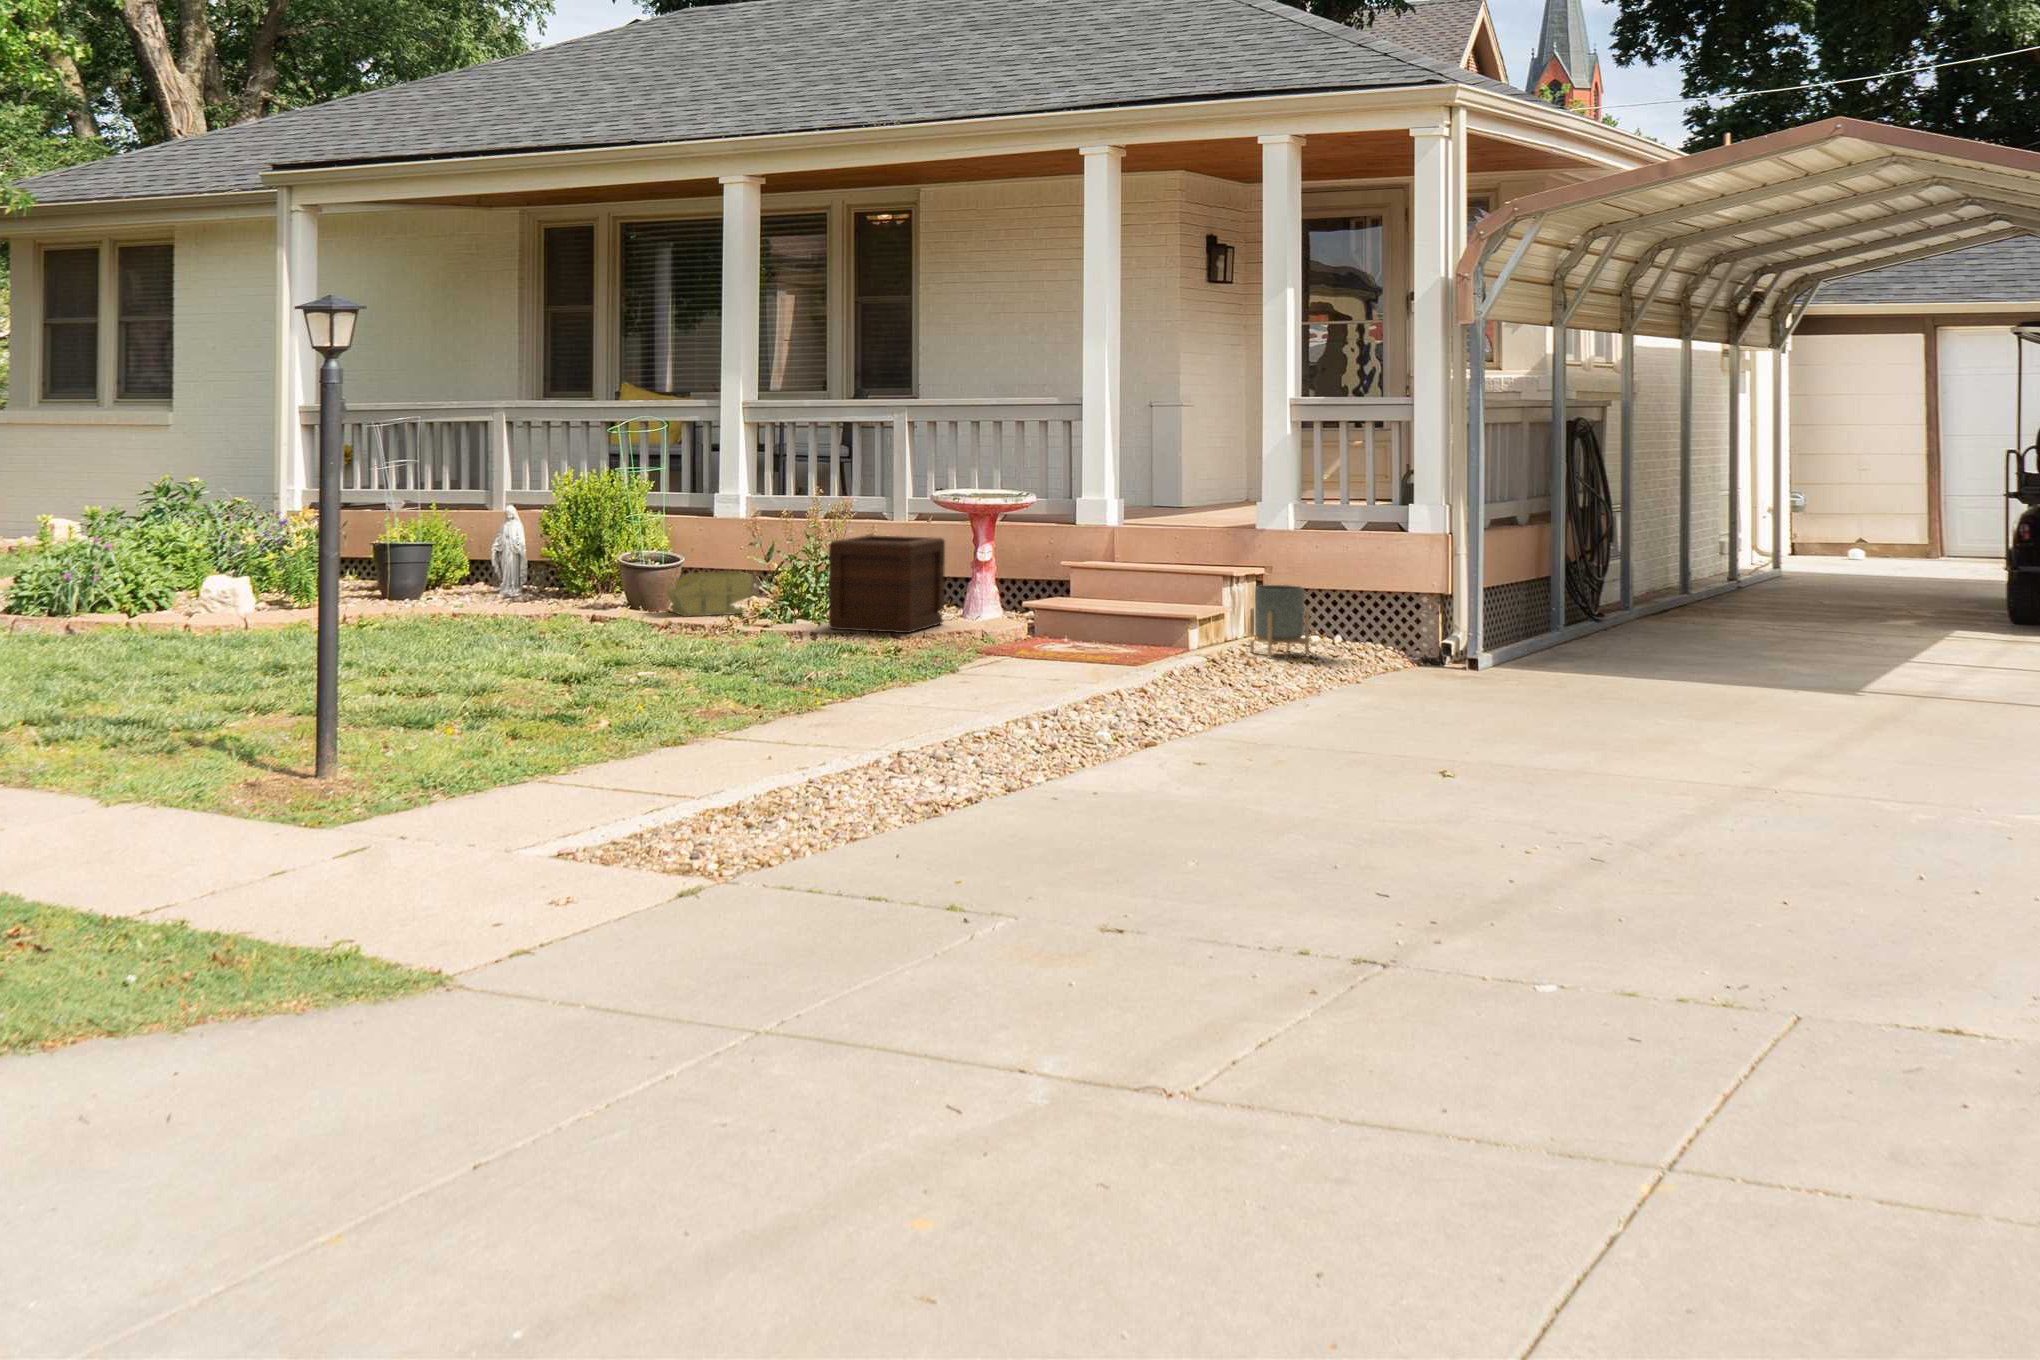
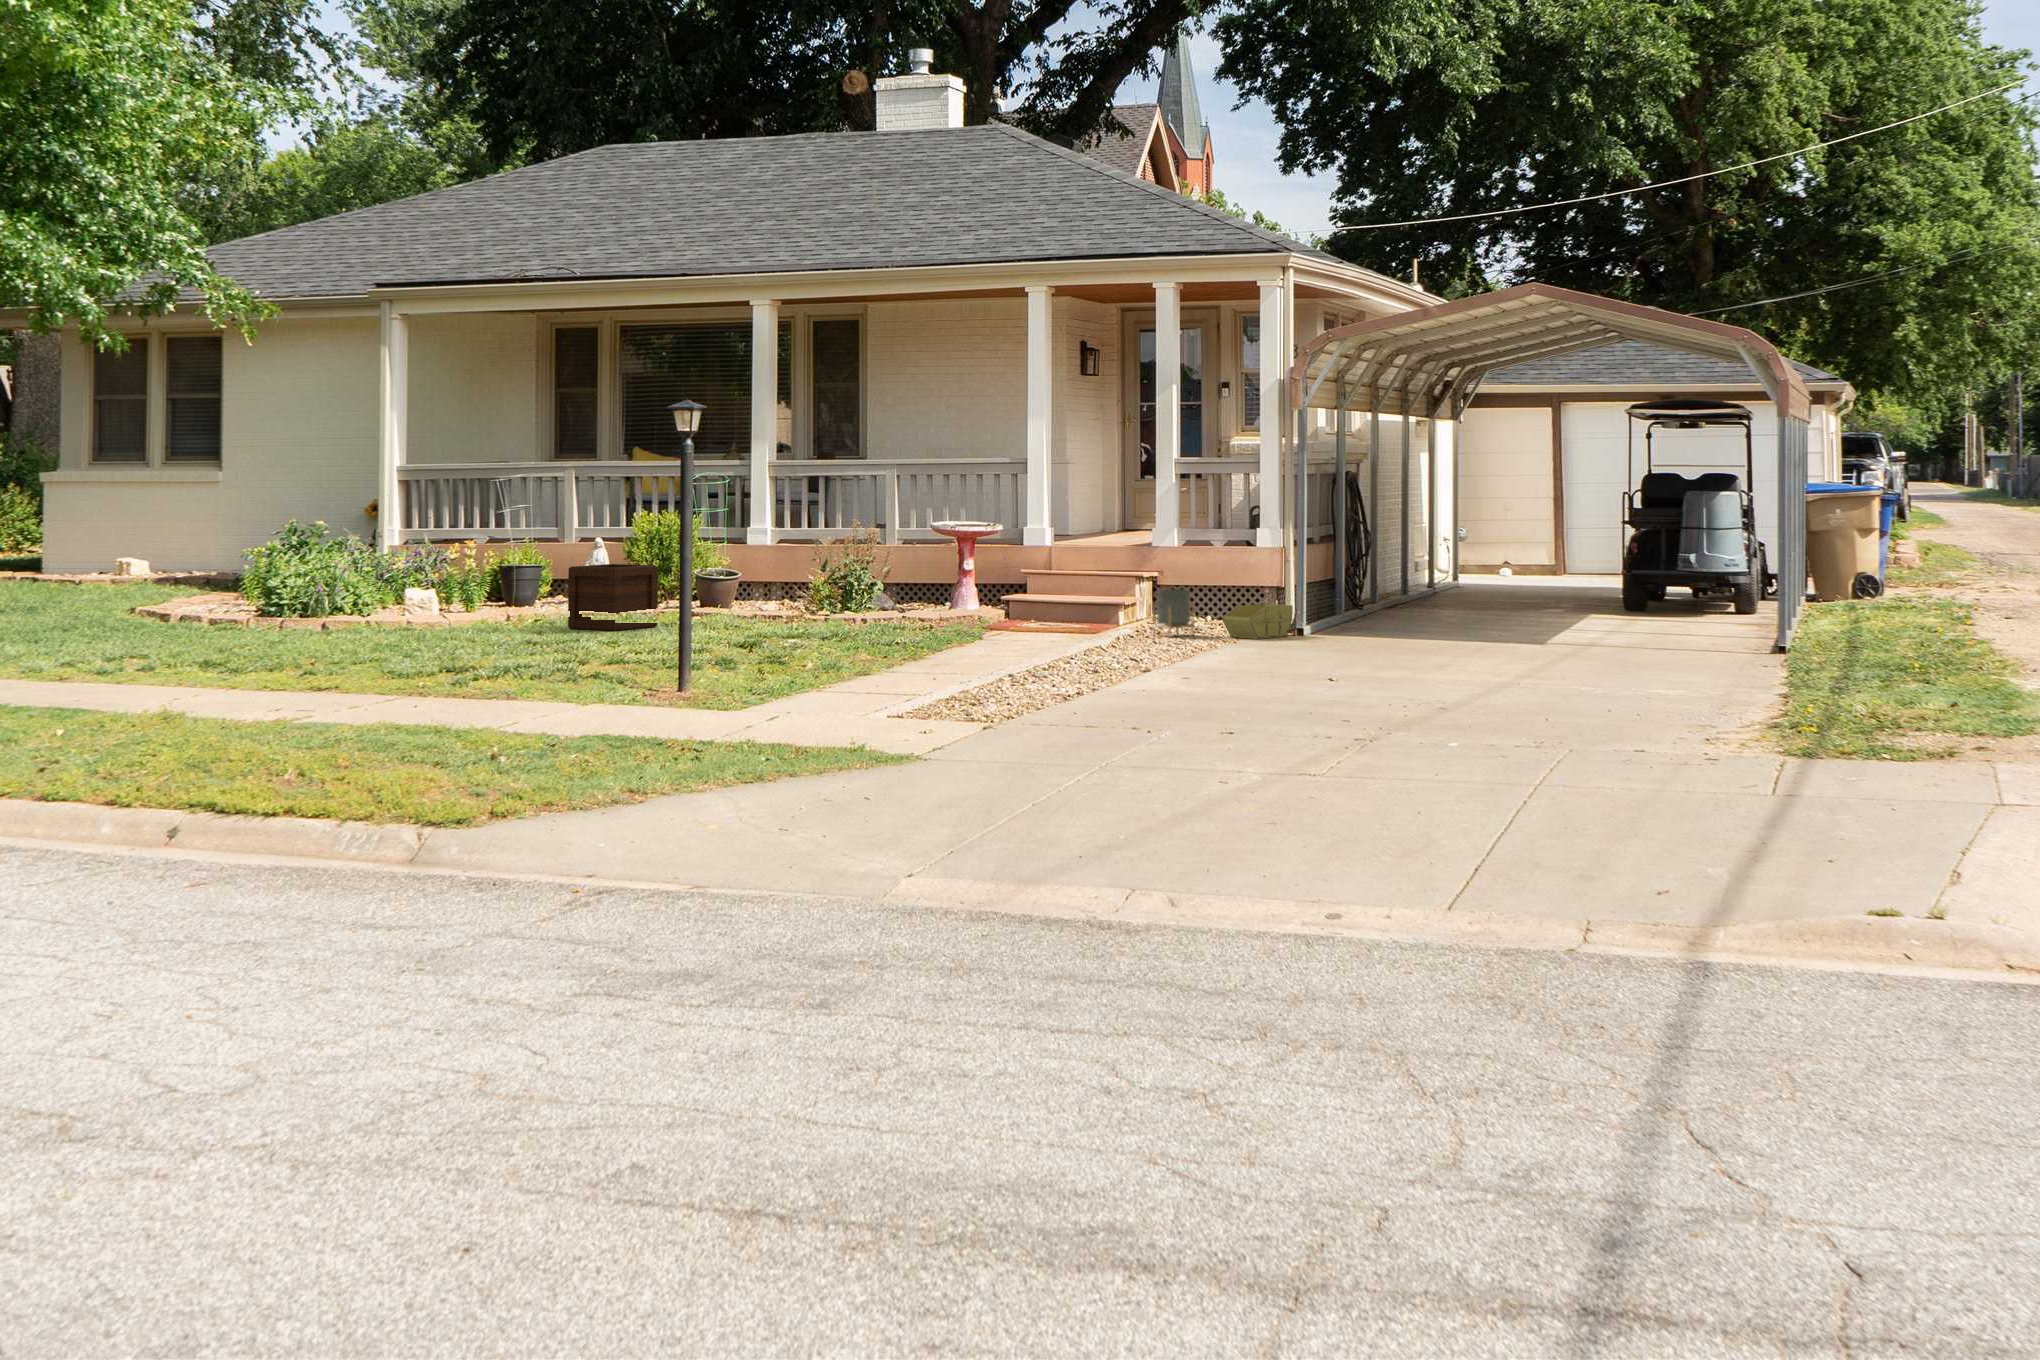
wooden crate: present [829,535,945,633] -> present [568,564,658,631]
storage bin: present [667,571,753,616] -> present [1223,604,1293,639]

